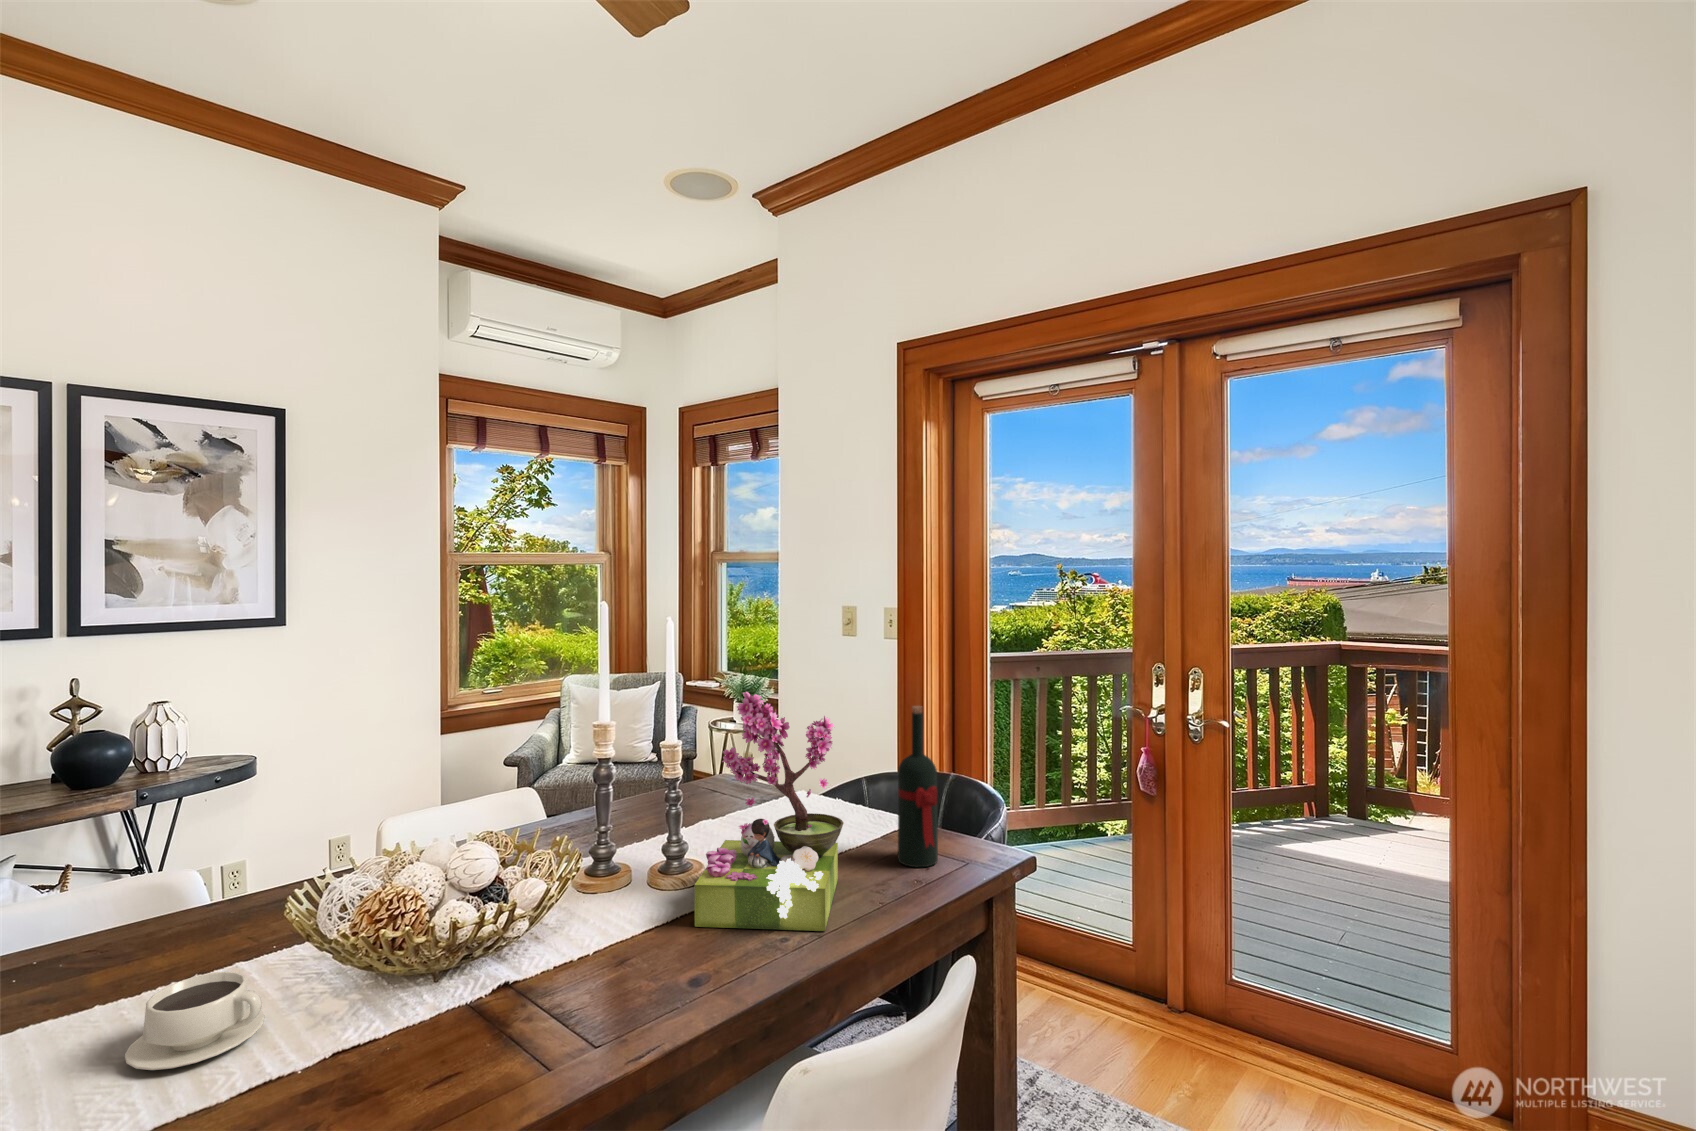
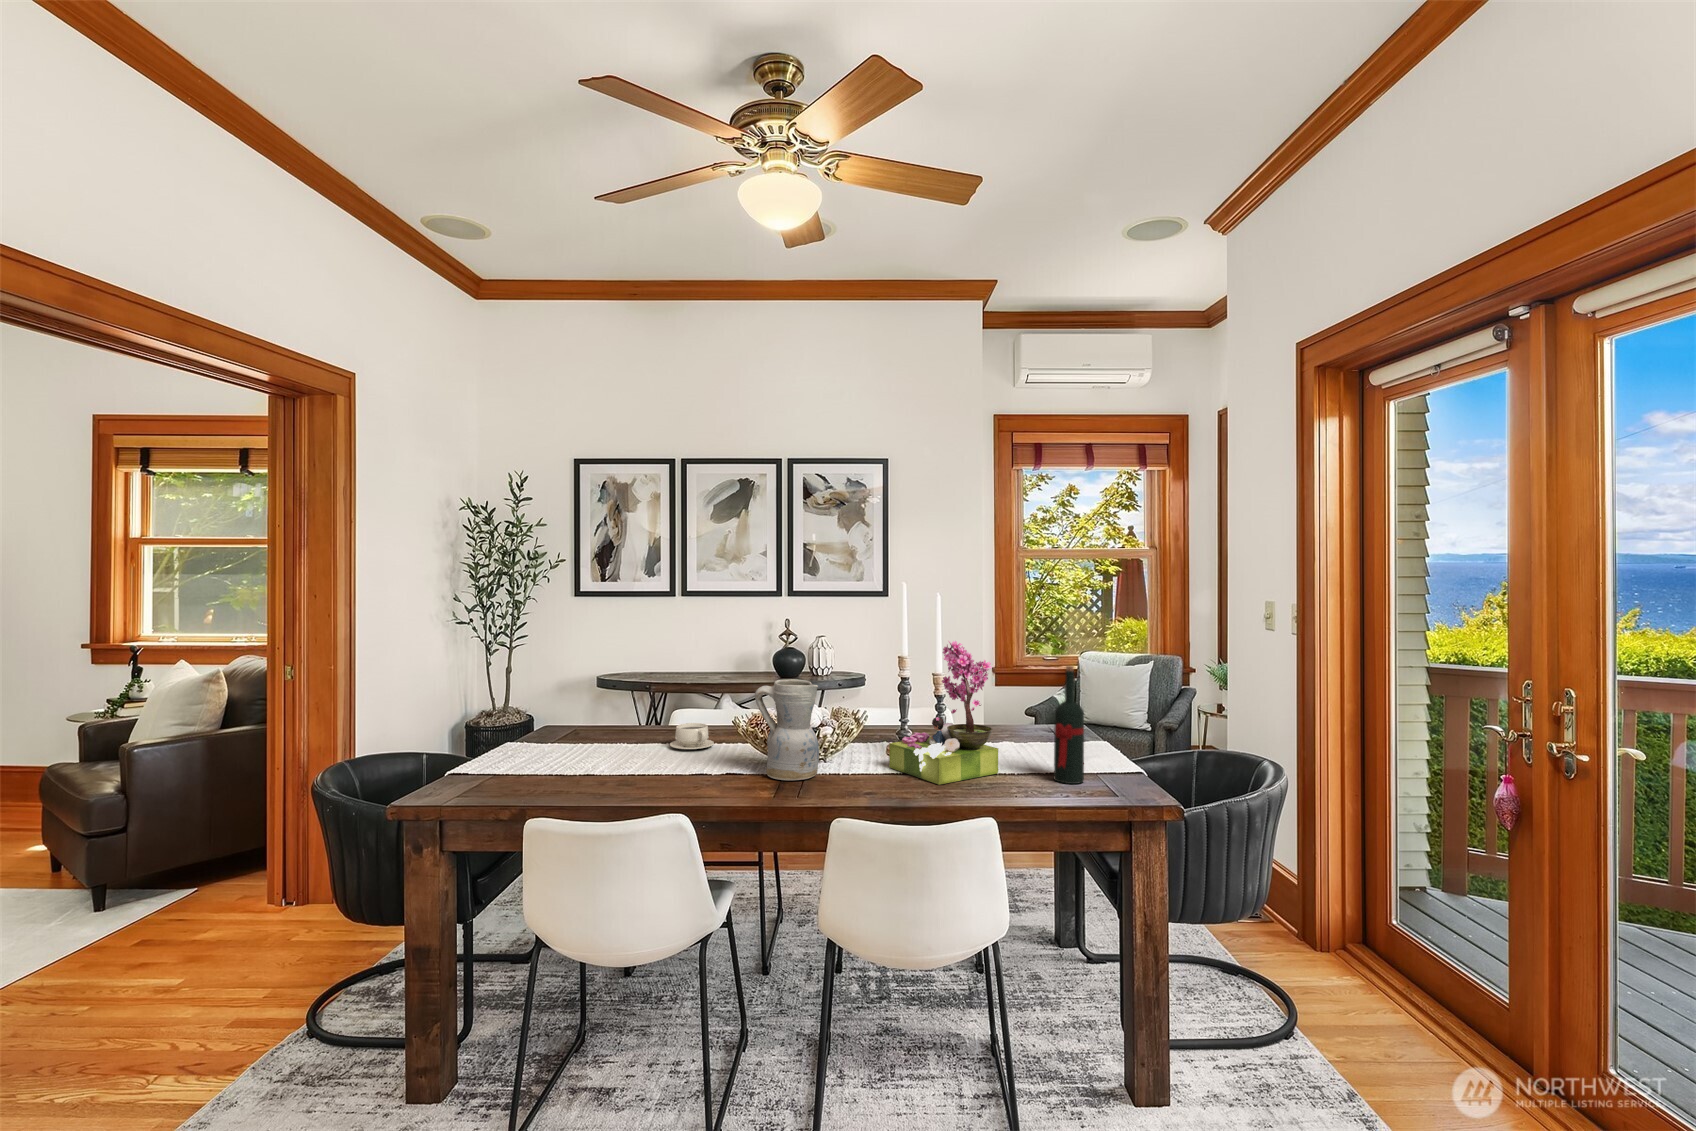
ceramic pitcher: none [504,813,643,1046] -> present [755,679,819,780]

